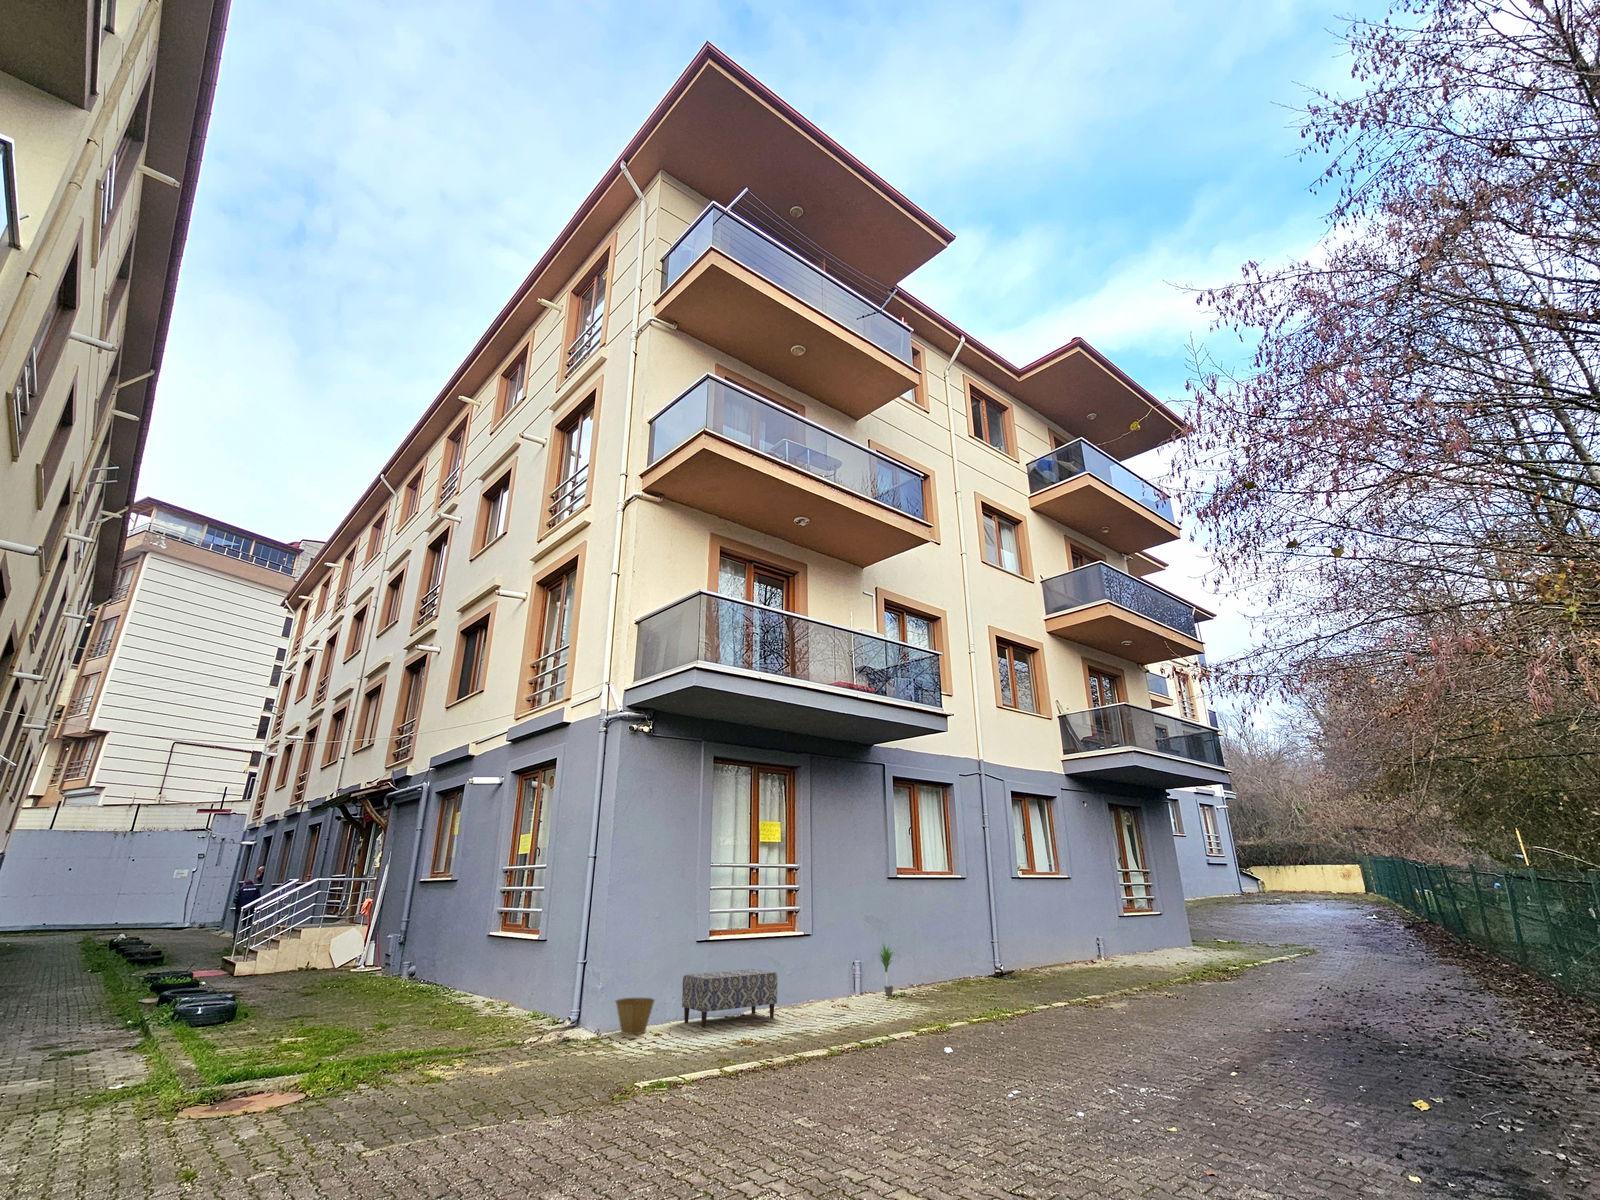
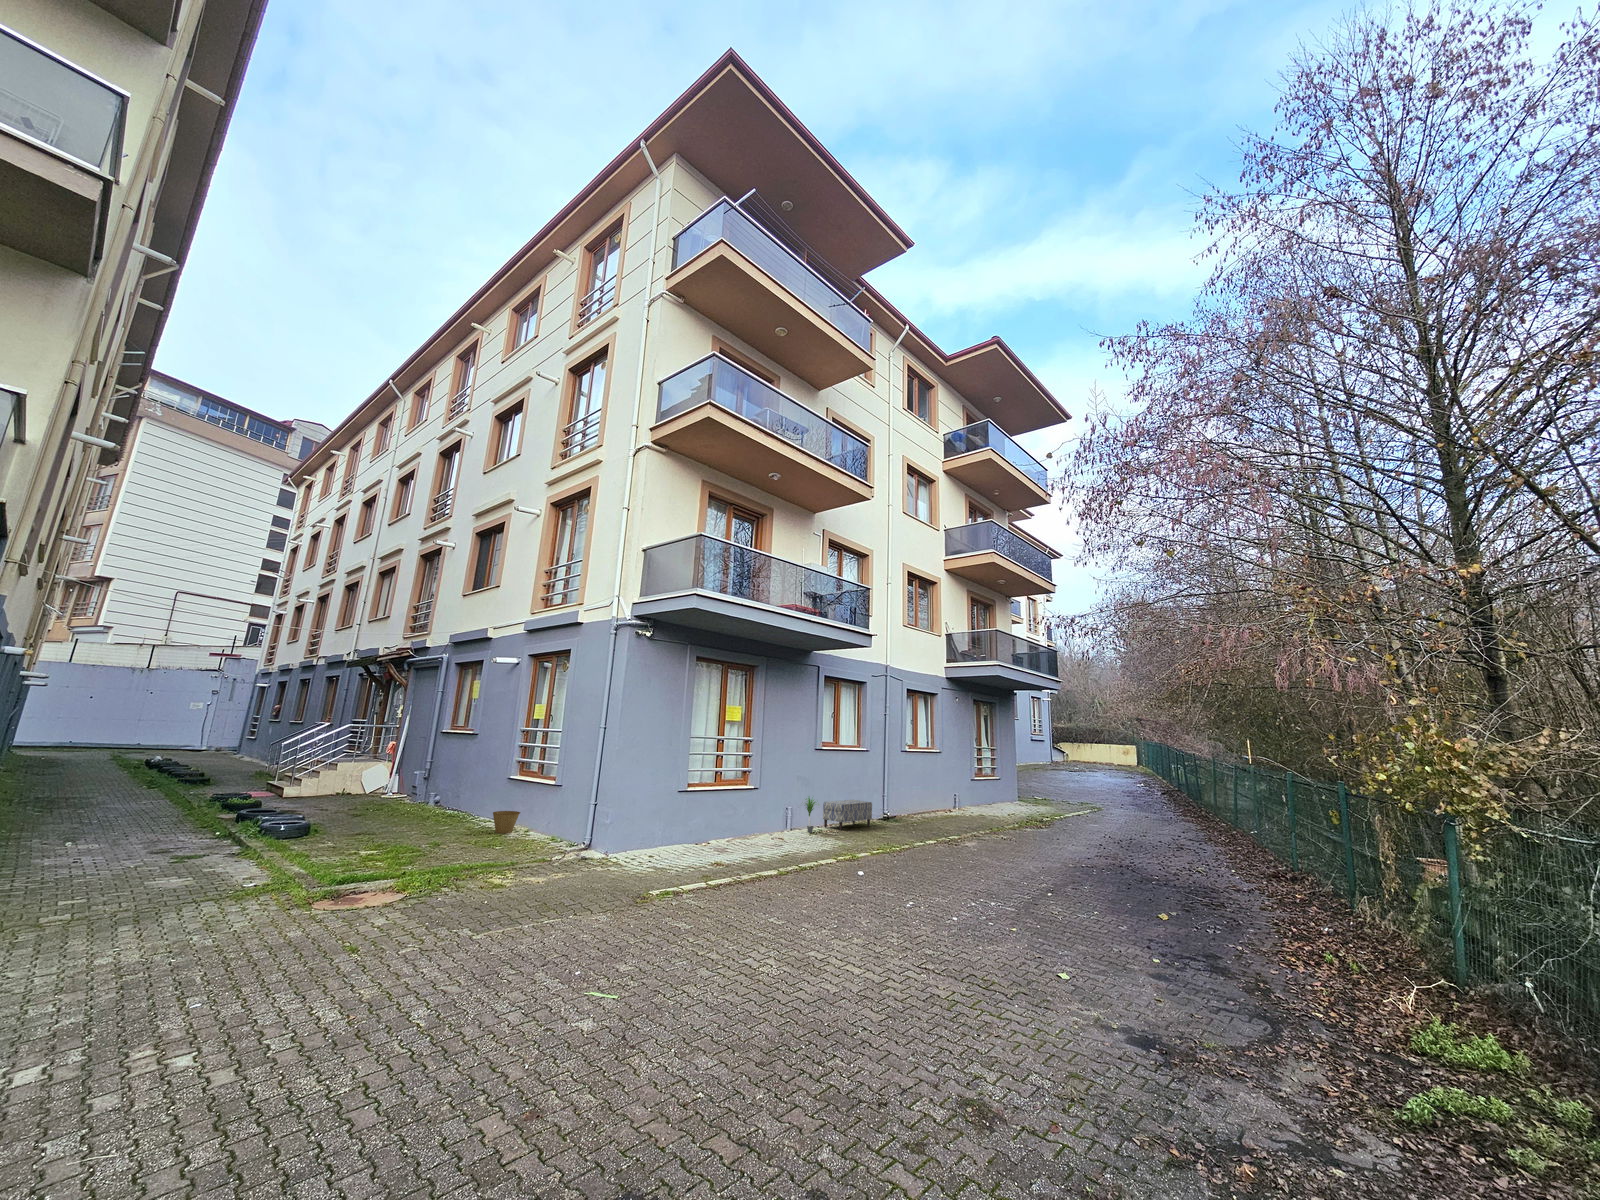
bench: present [682,969,777,1027] -> present [823,800,872,830]
basket: present [615,998,654,1034] -> present [493,811,520,833]

